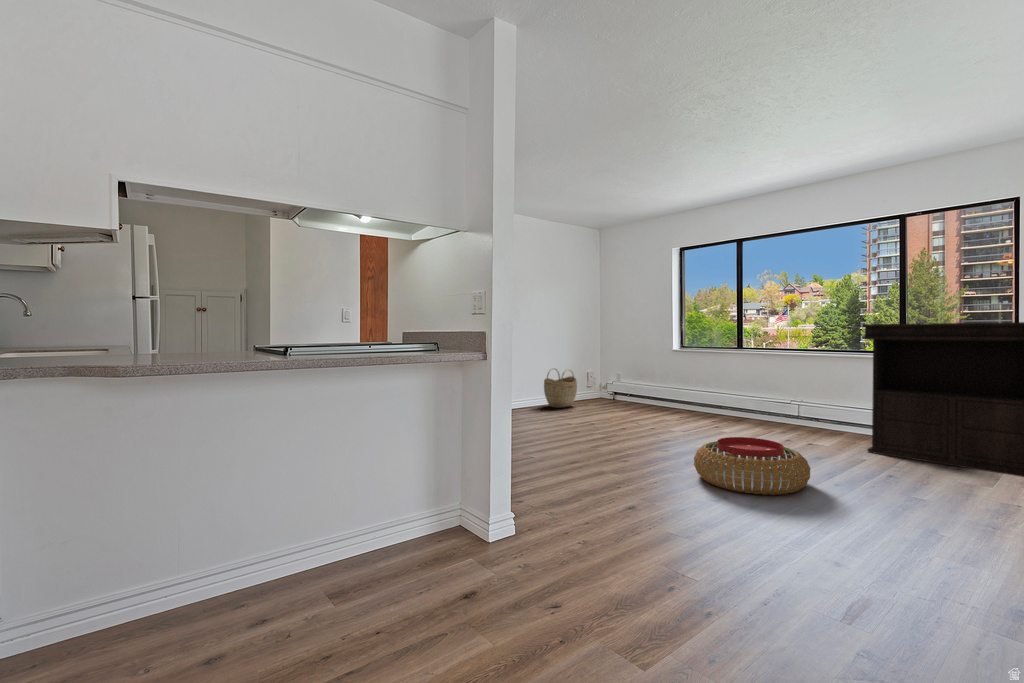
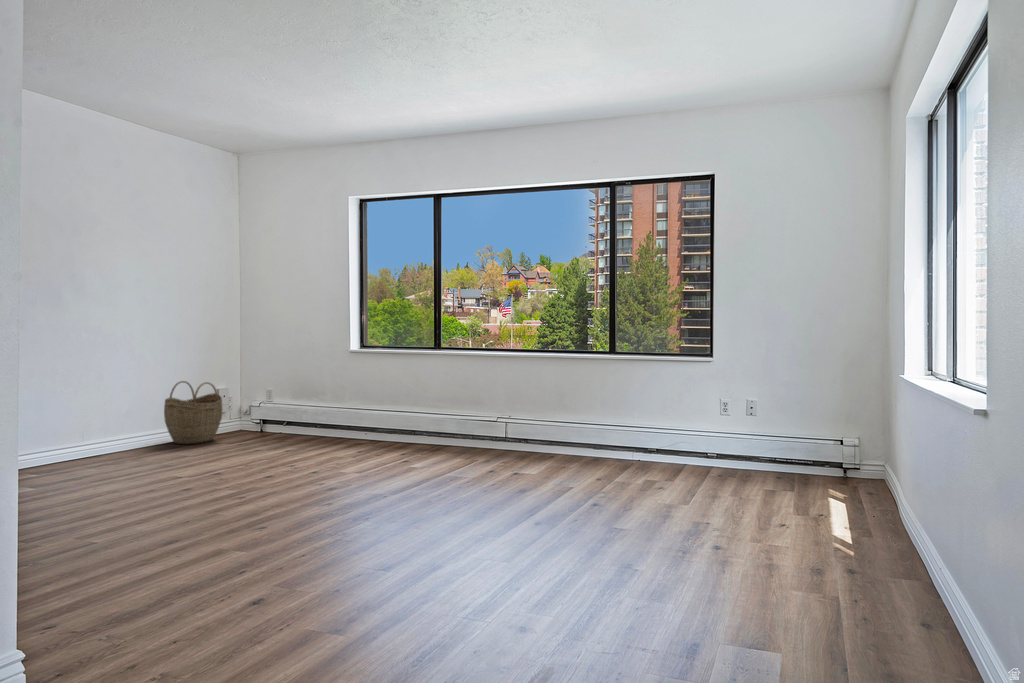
console table: present [862,322,1024,477] -> none [585,320,768,497]
pouf: present [694,437,810,495] -> none [366,476,517,559]

